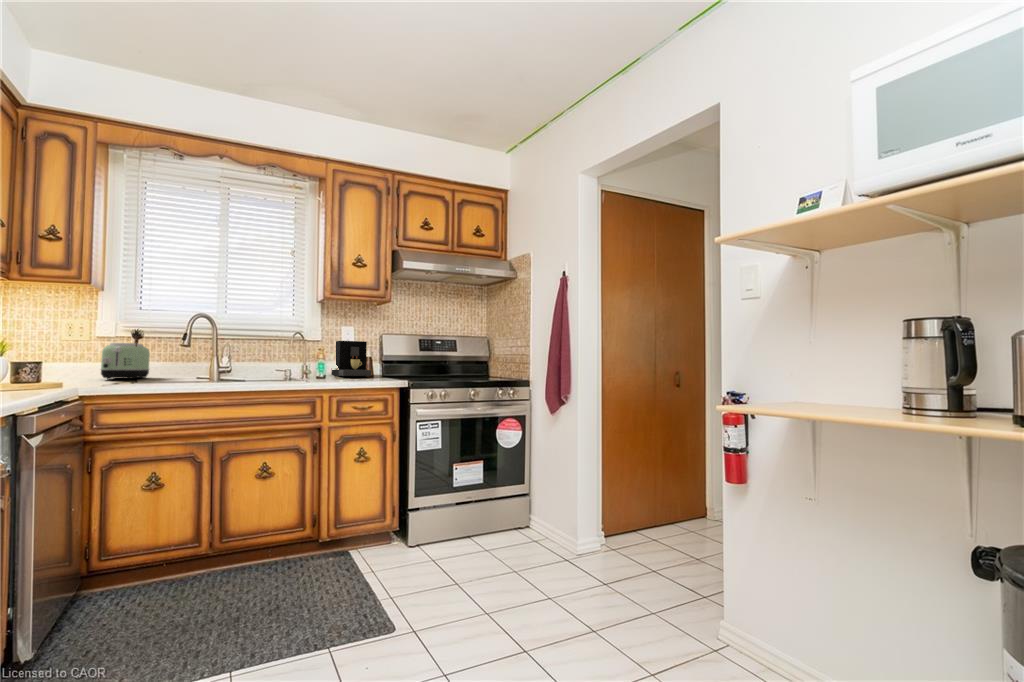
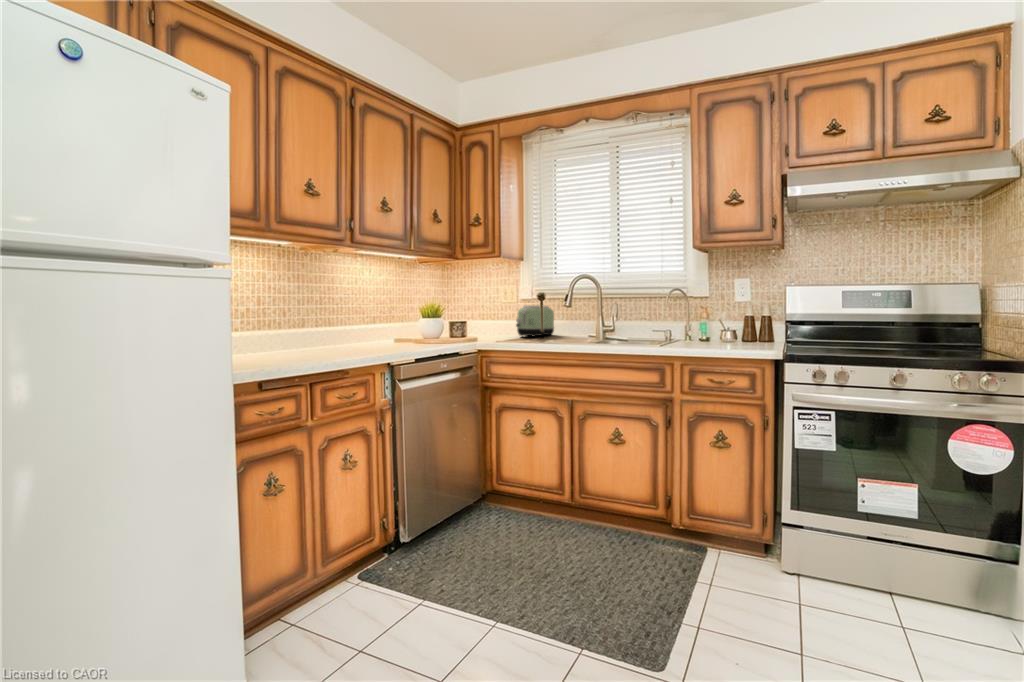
coffee maker: present [331,341,371,376] -> none [722,296,760,341]

